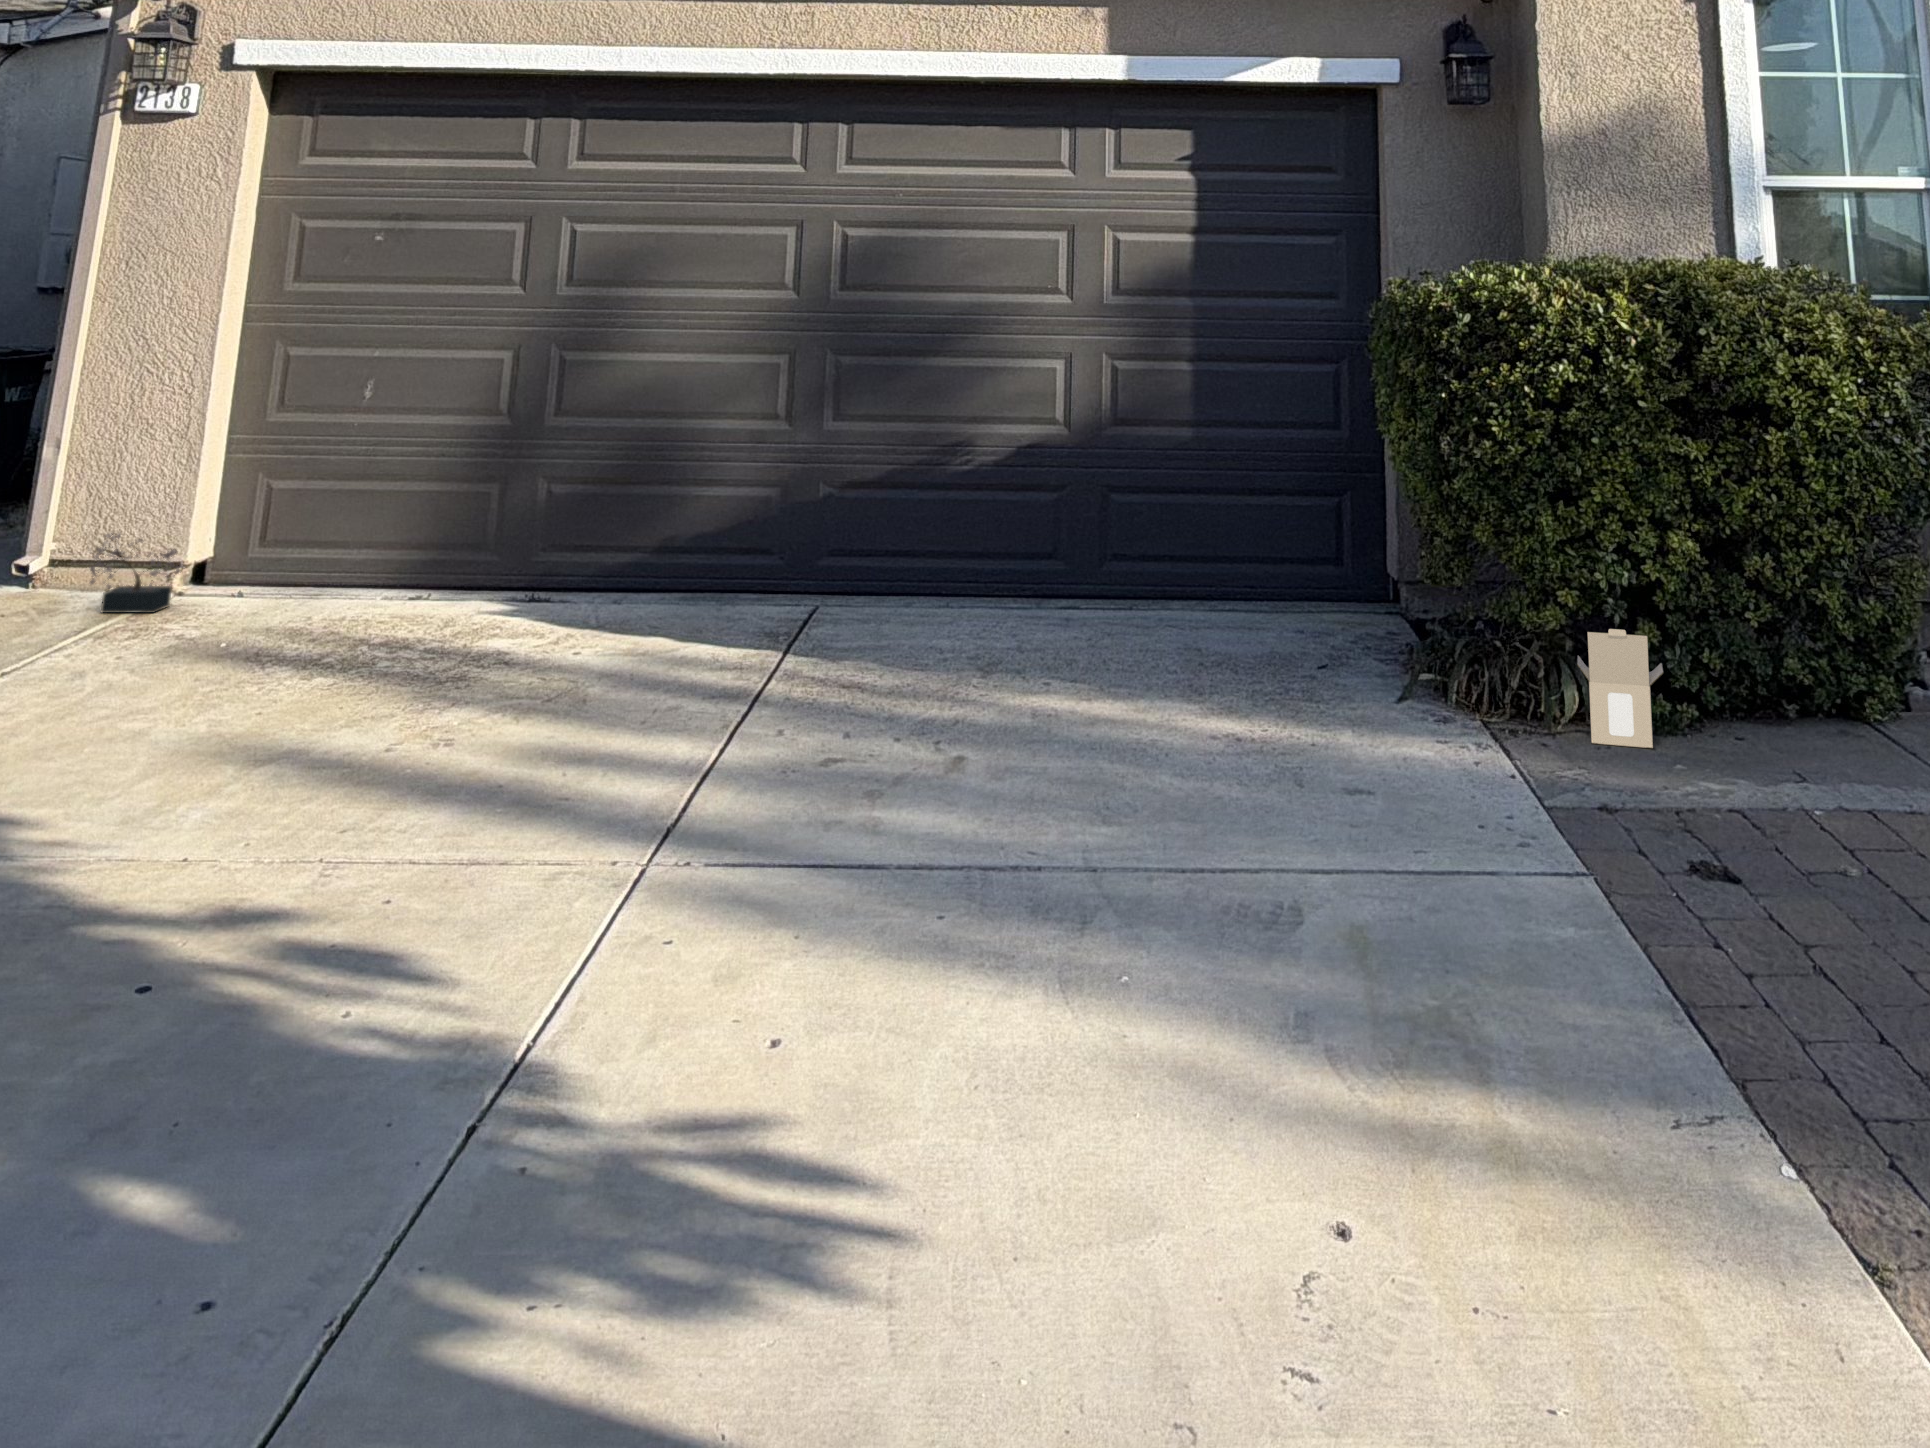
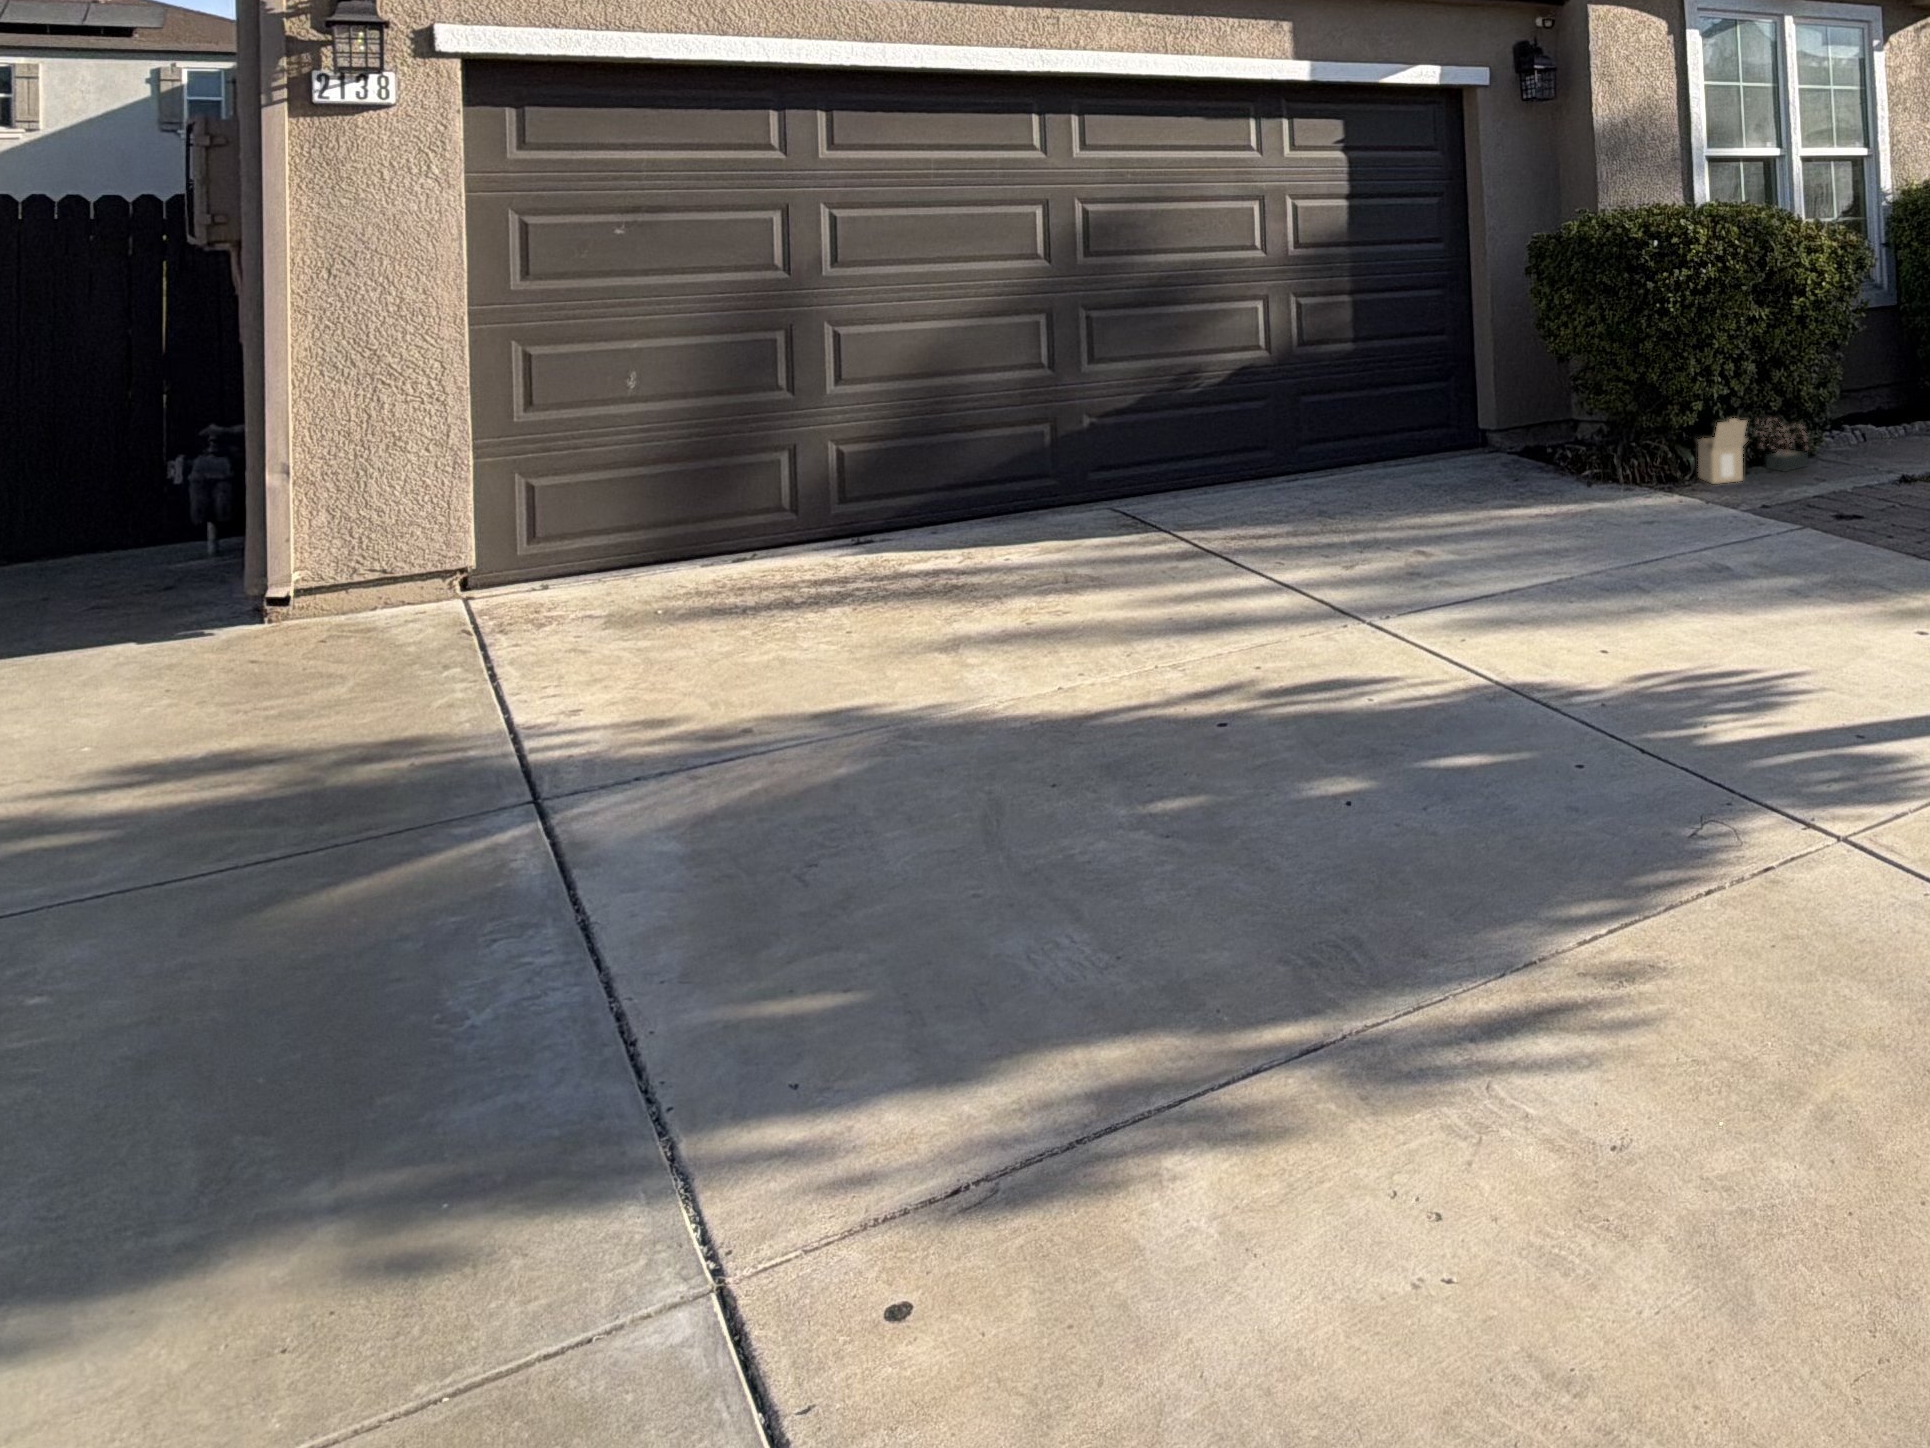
decorative plant: present [89,533,181,613] -> present [1756,419,1808,471]

